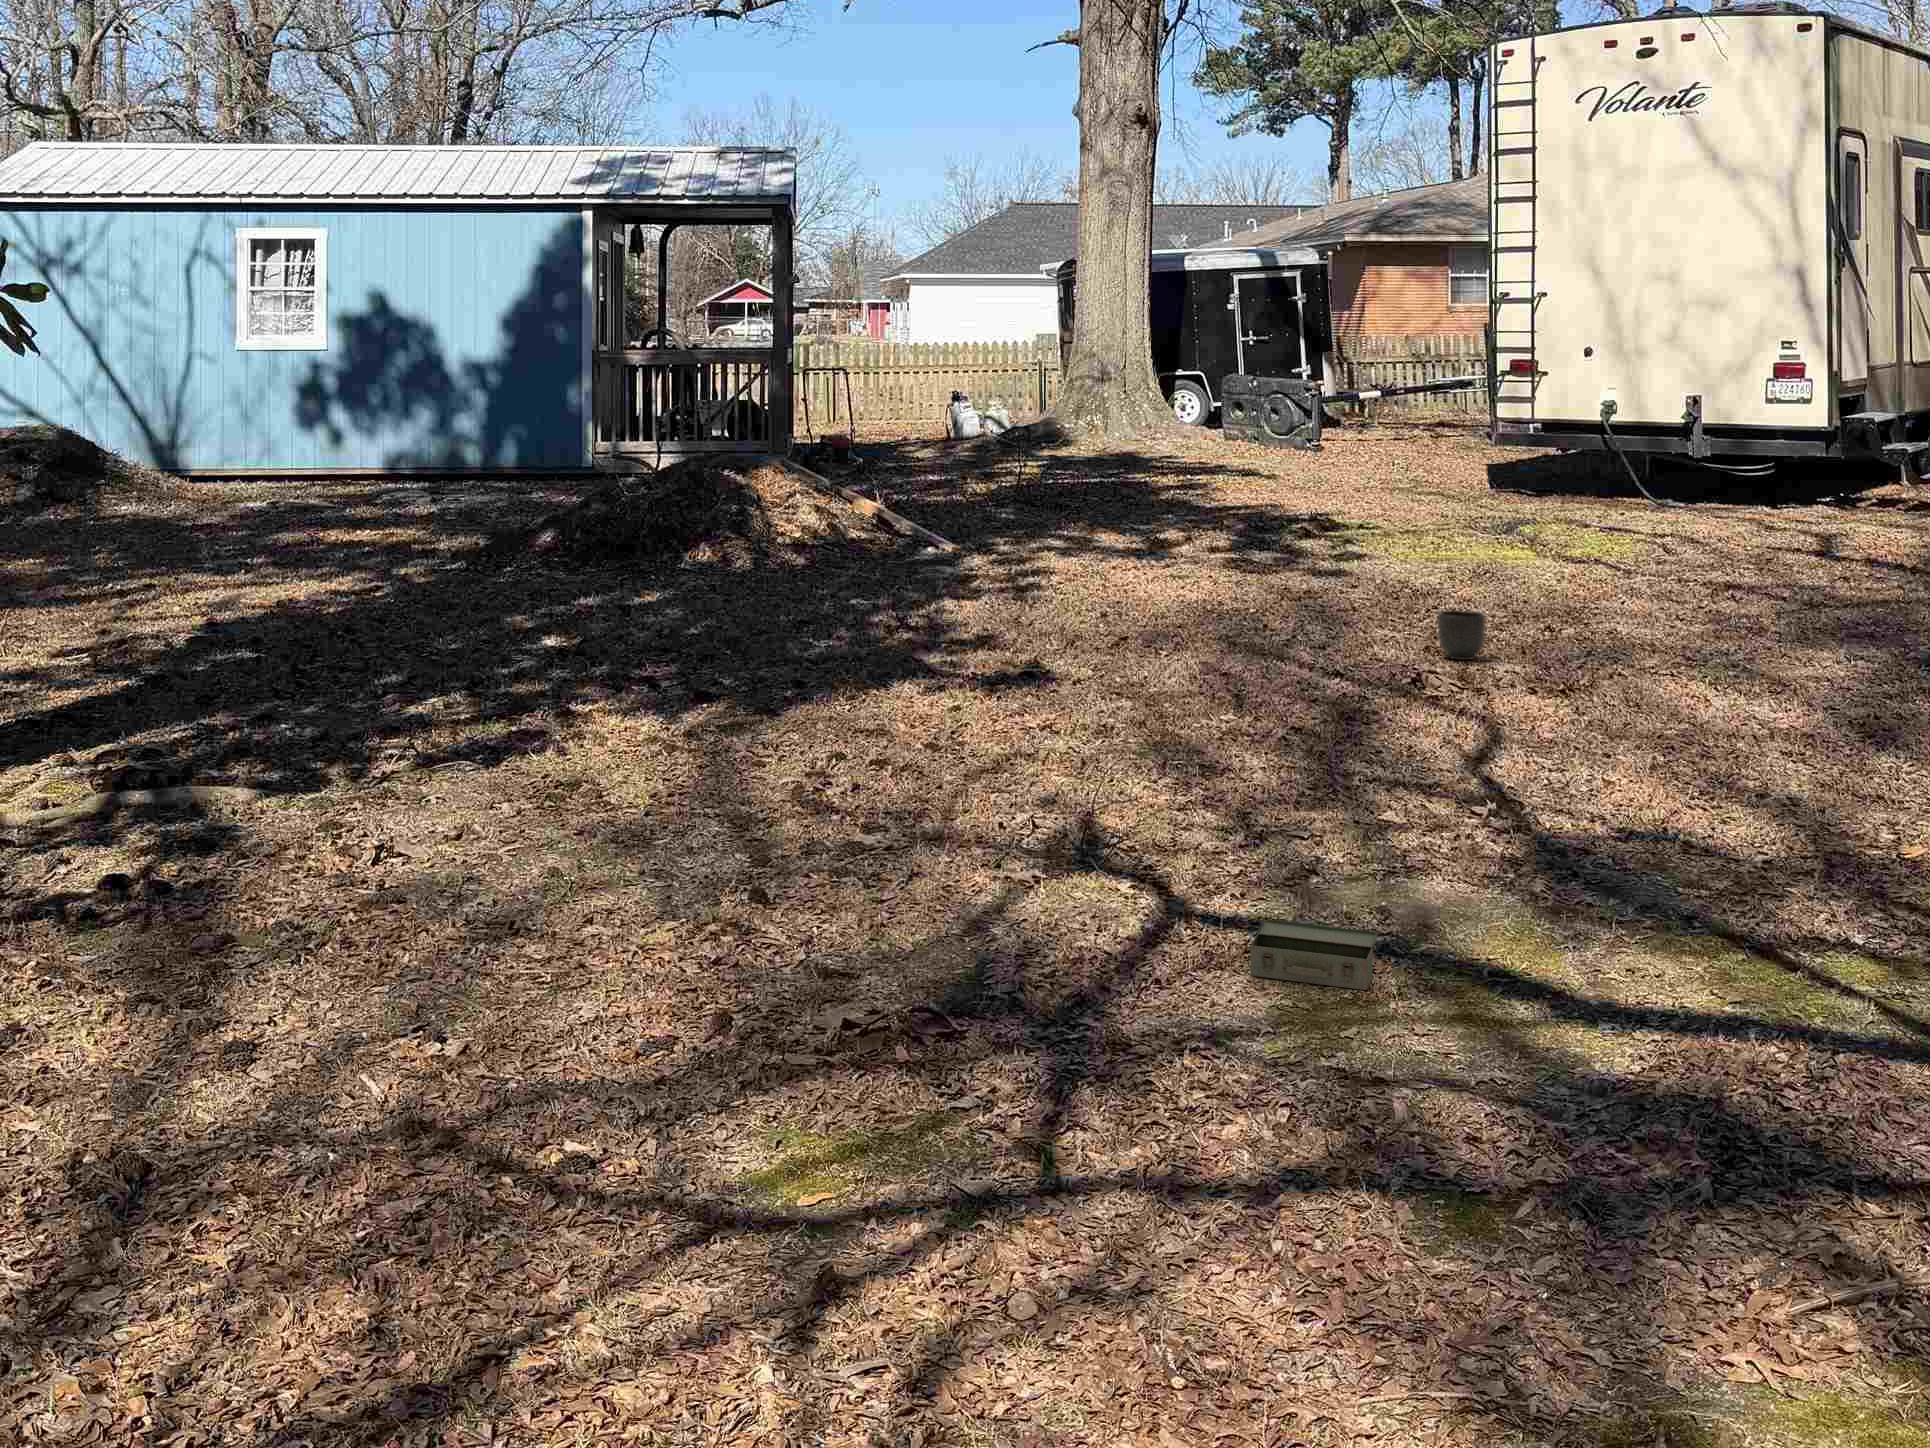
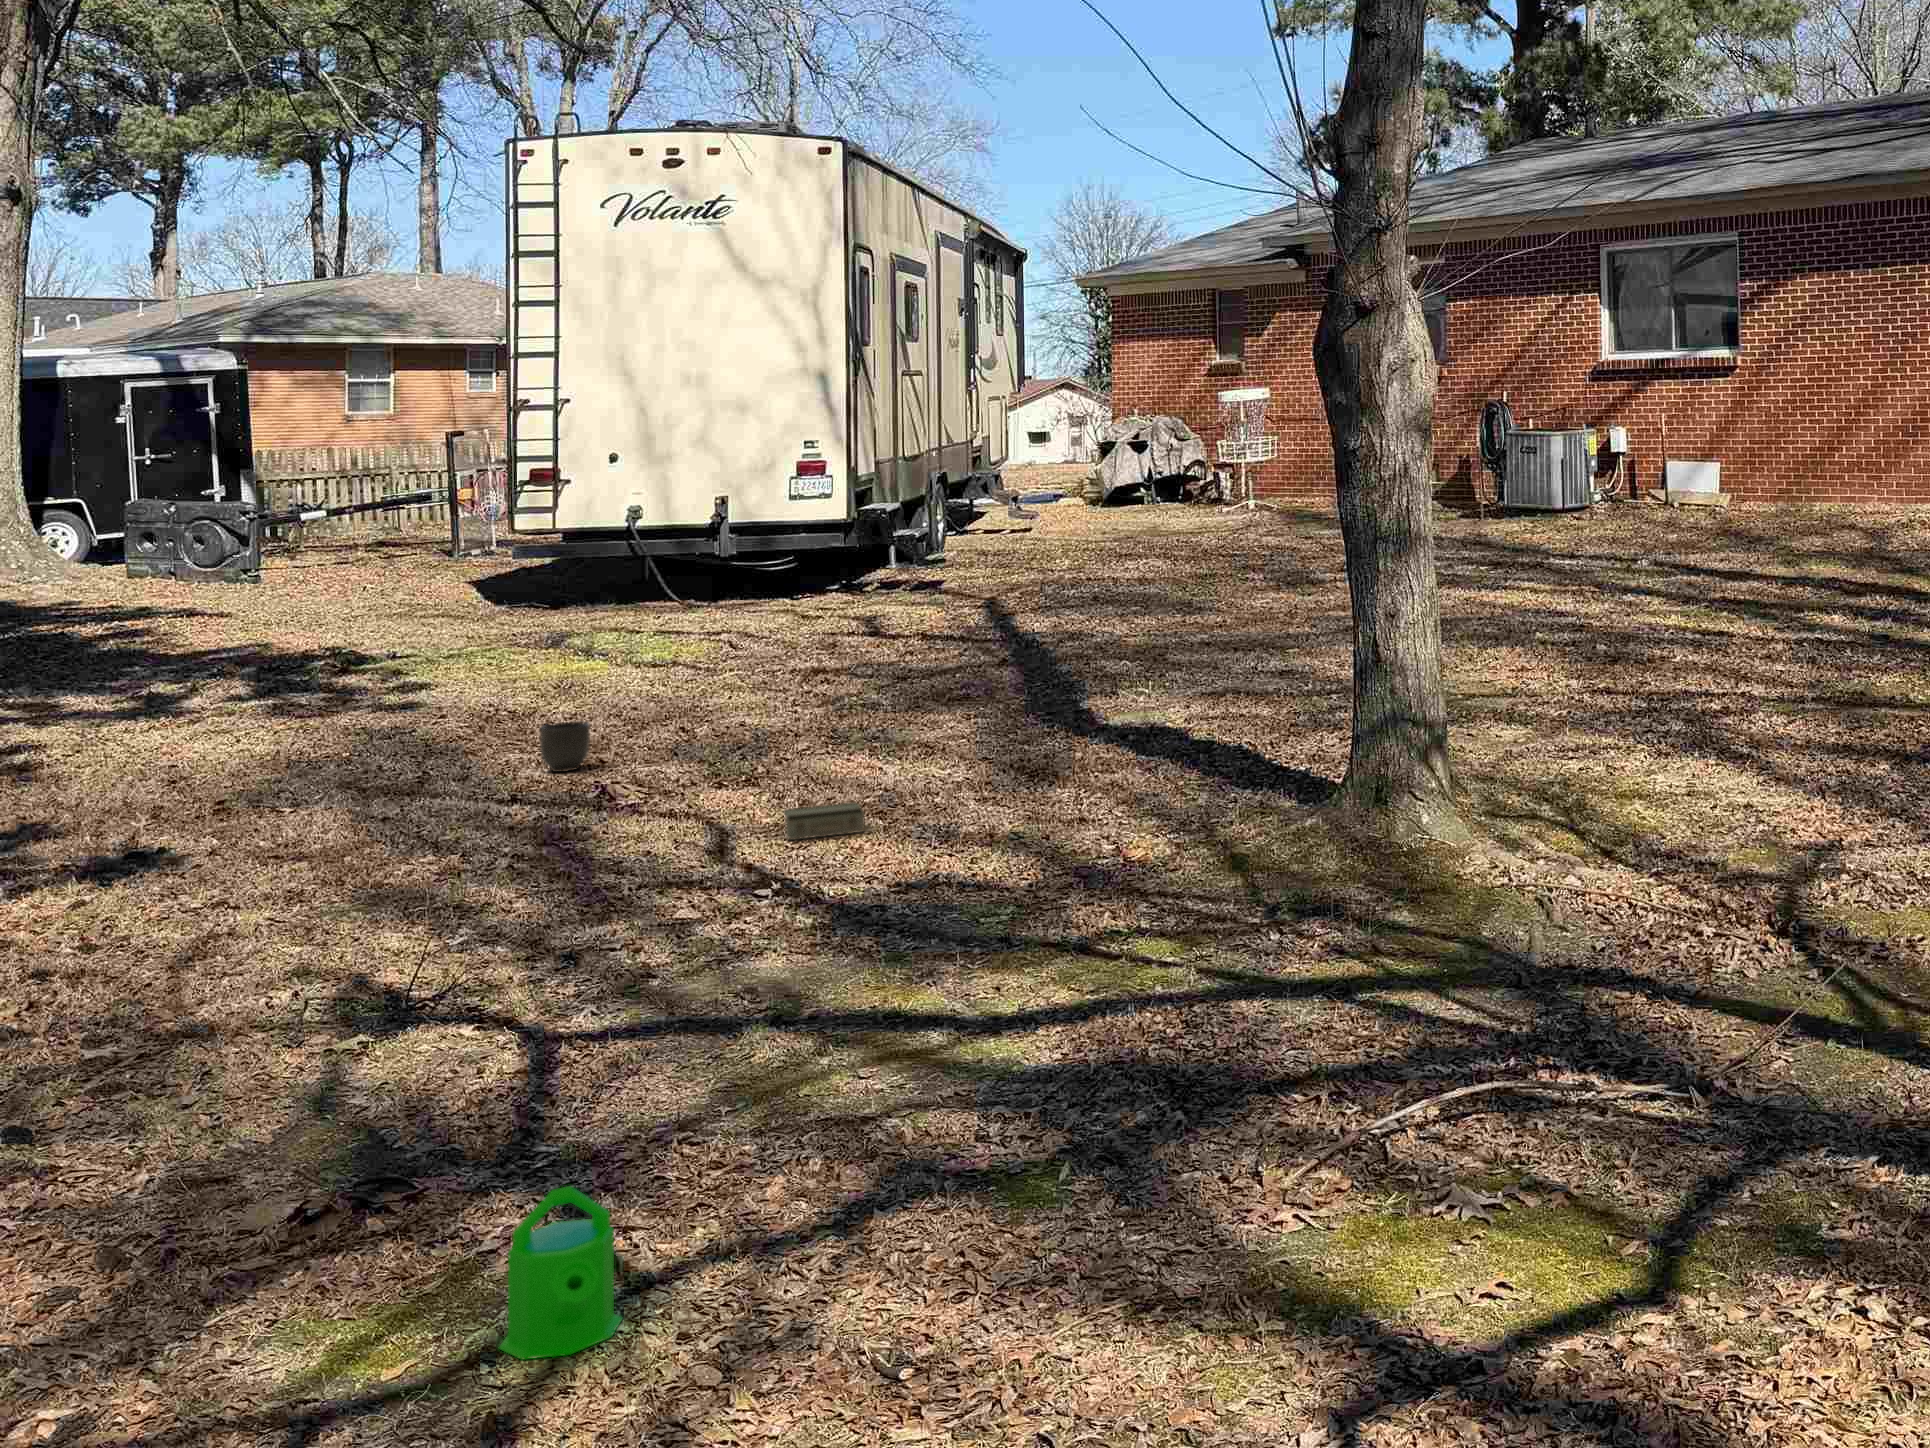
toolbox: present [1250,919,1378,990] -> present [784,802,865,840]
watering can: none [1072,1108,1194,1290] -> present [498,1186,622,1359]

